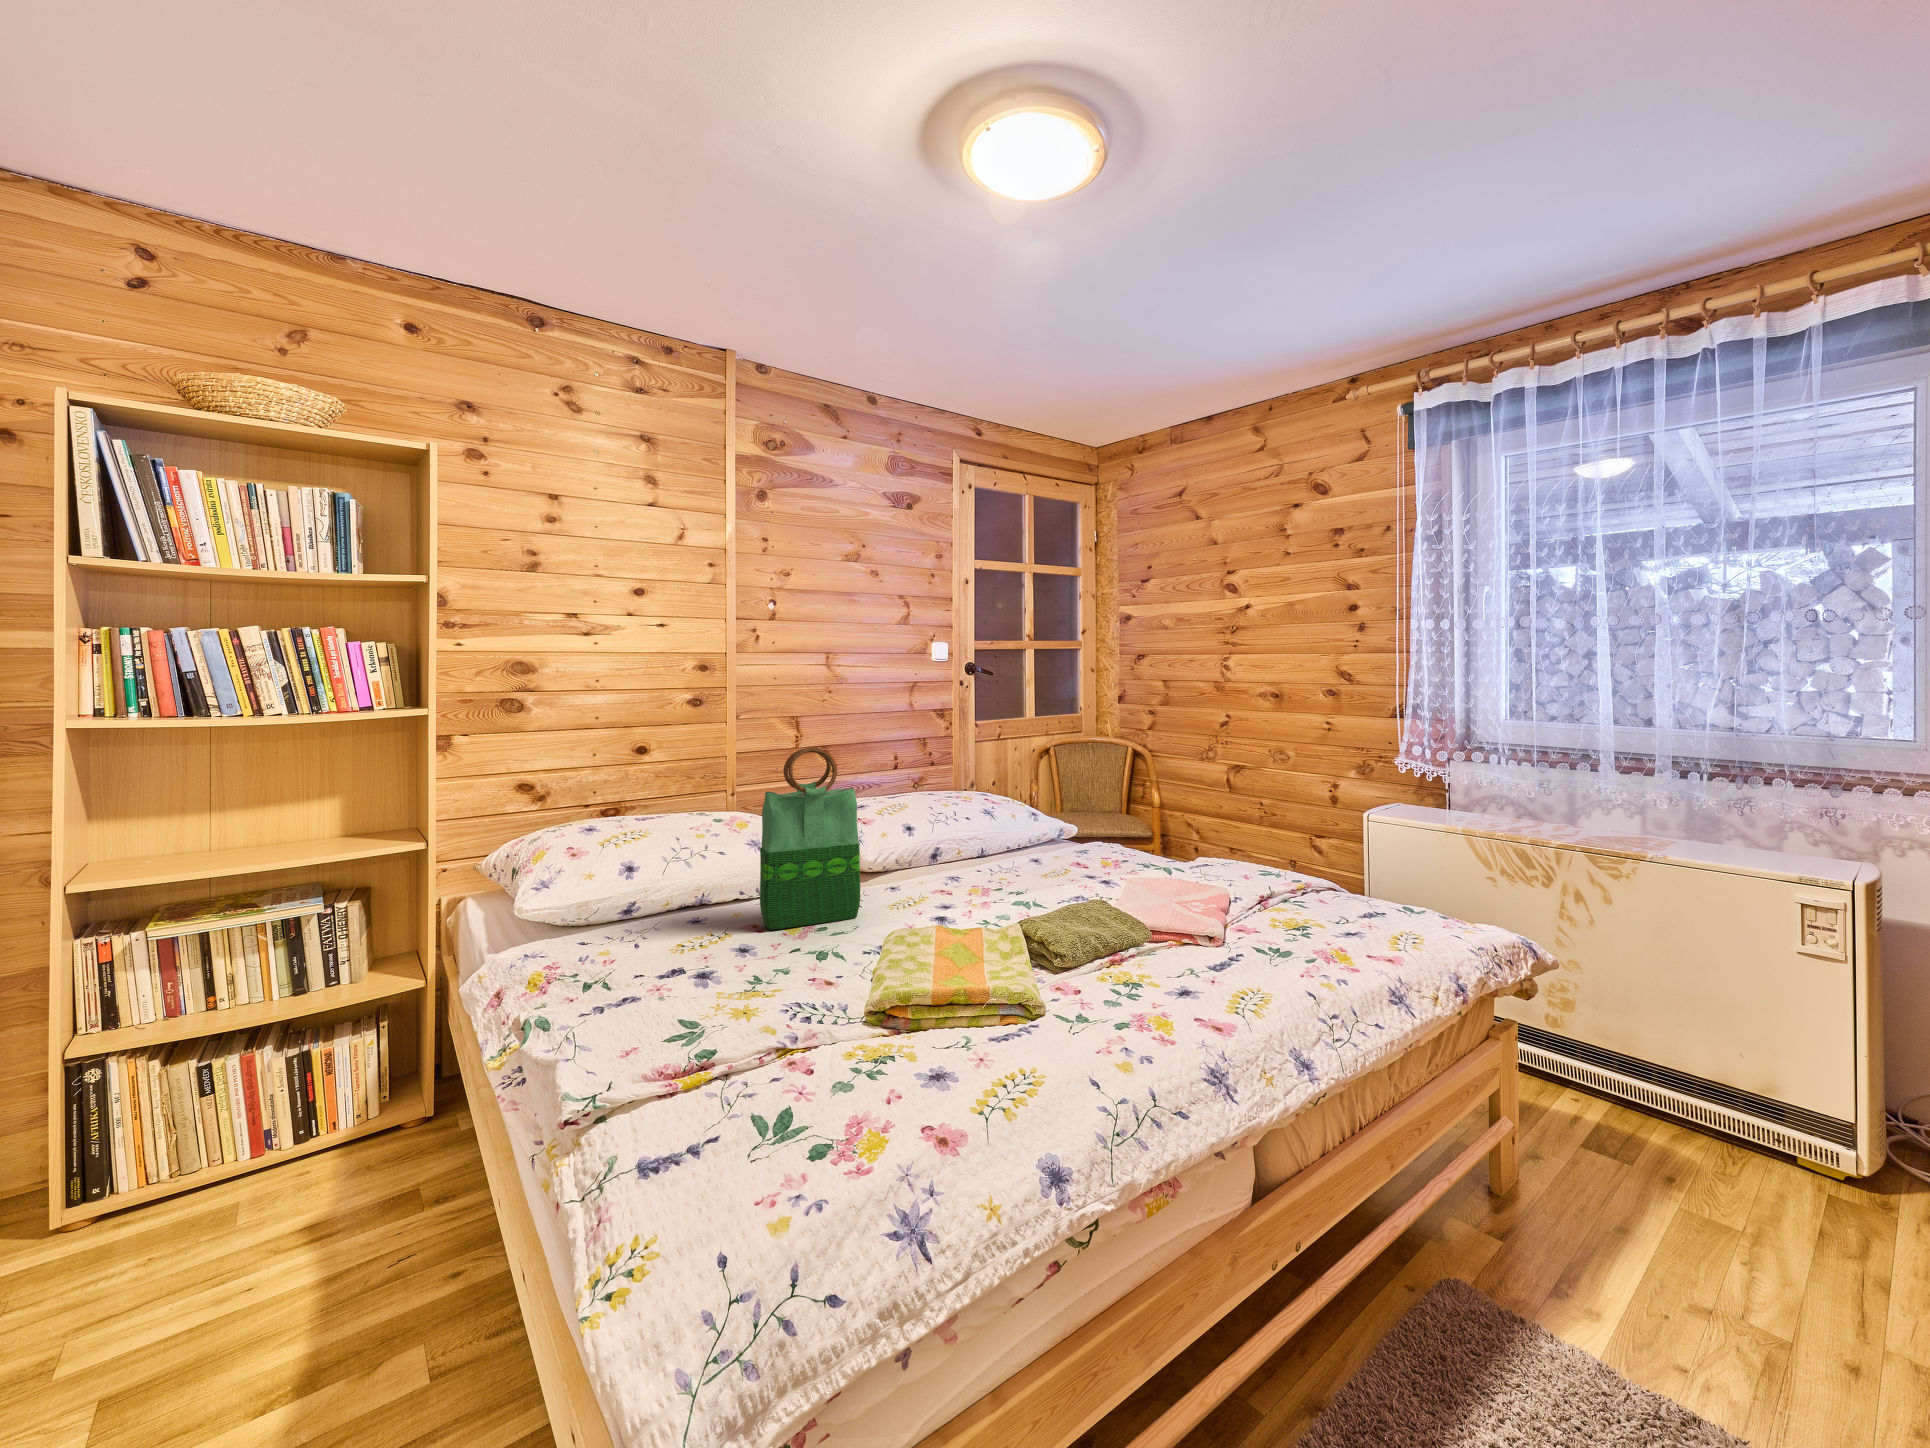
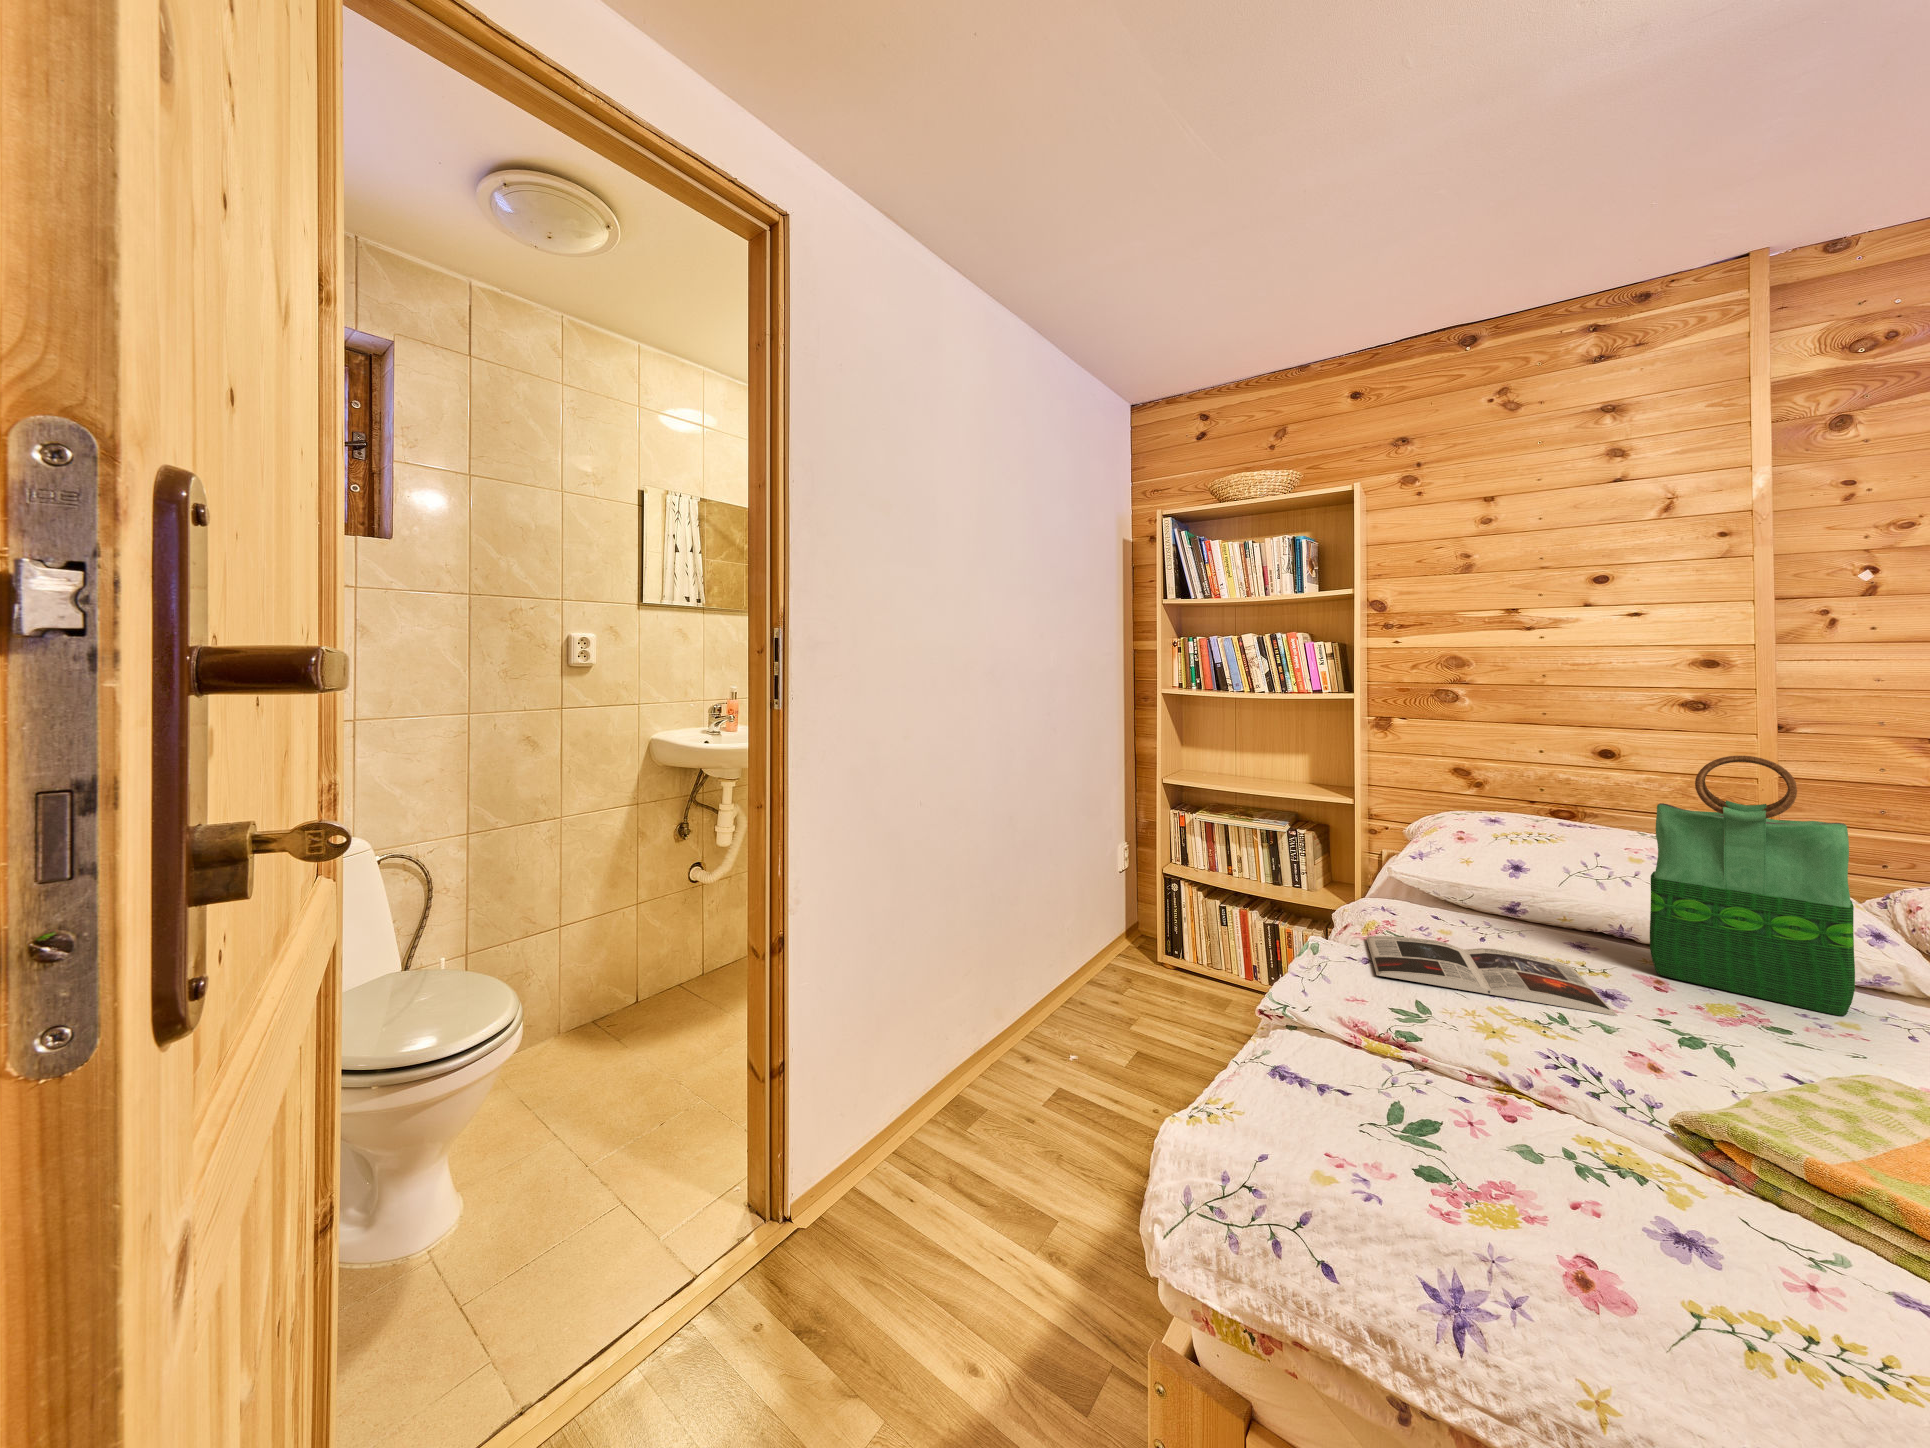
magazine: none [565,947,782,1023] -> present [1366,936,1617,1016]

